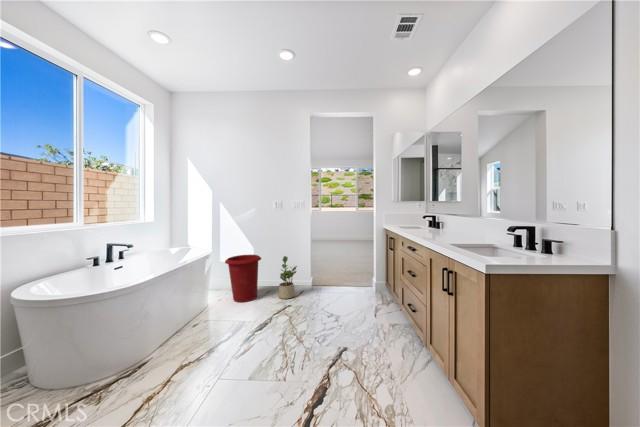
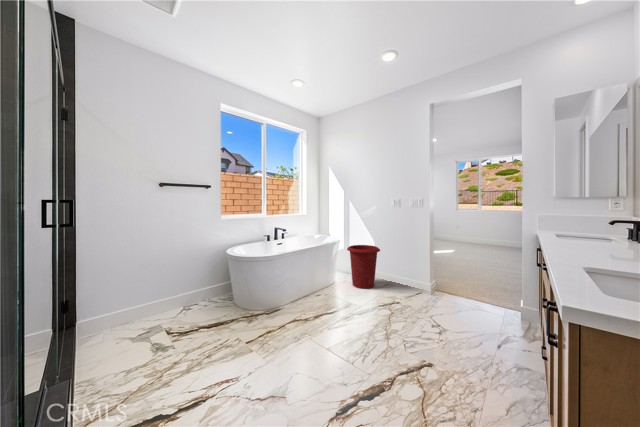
potted plant: present [279,256,297,299] -> none [393,252,417,296]

